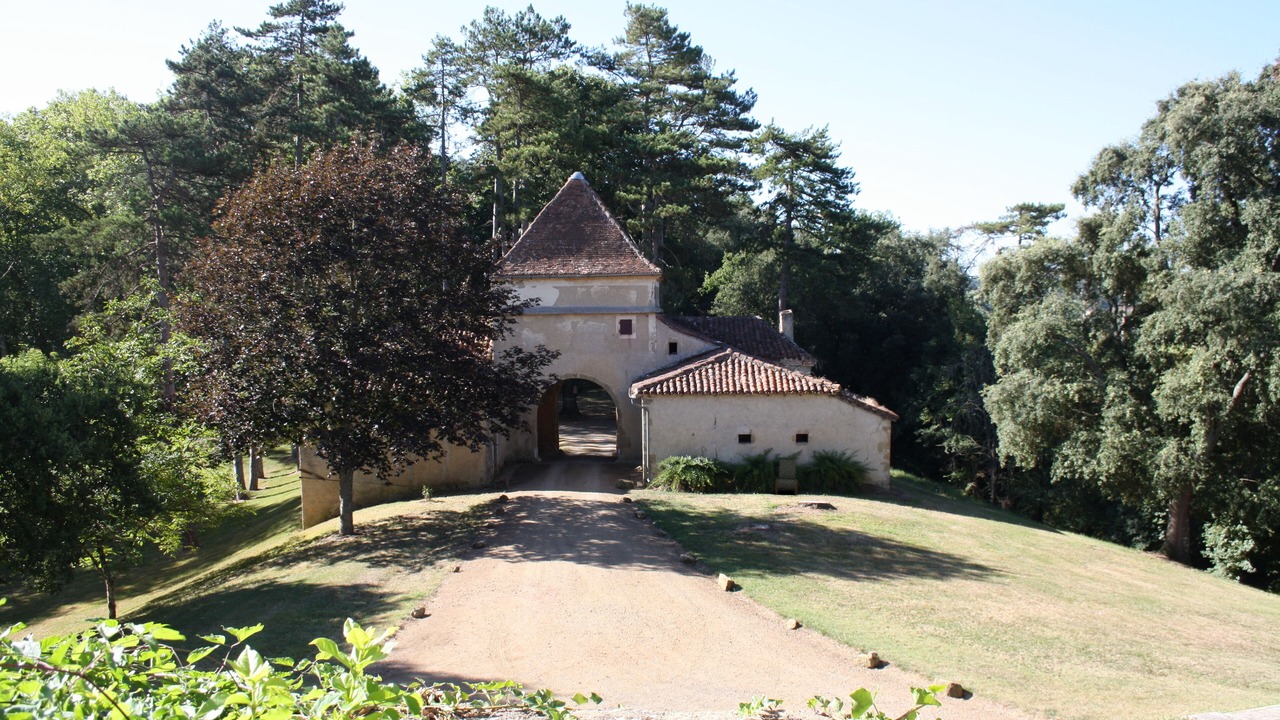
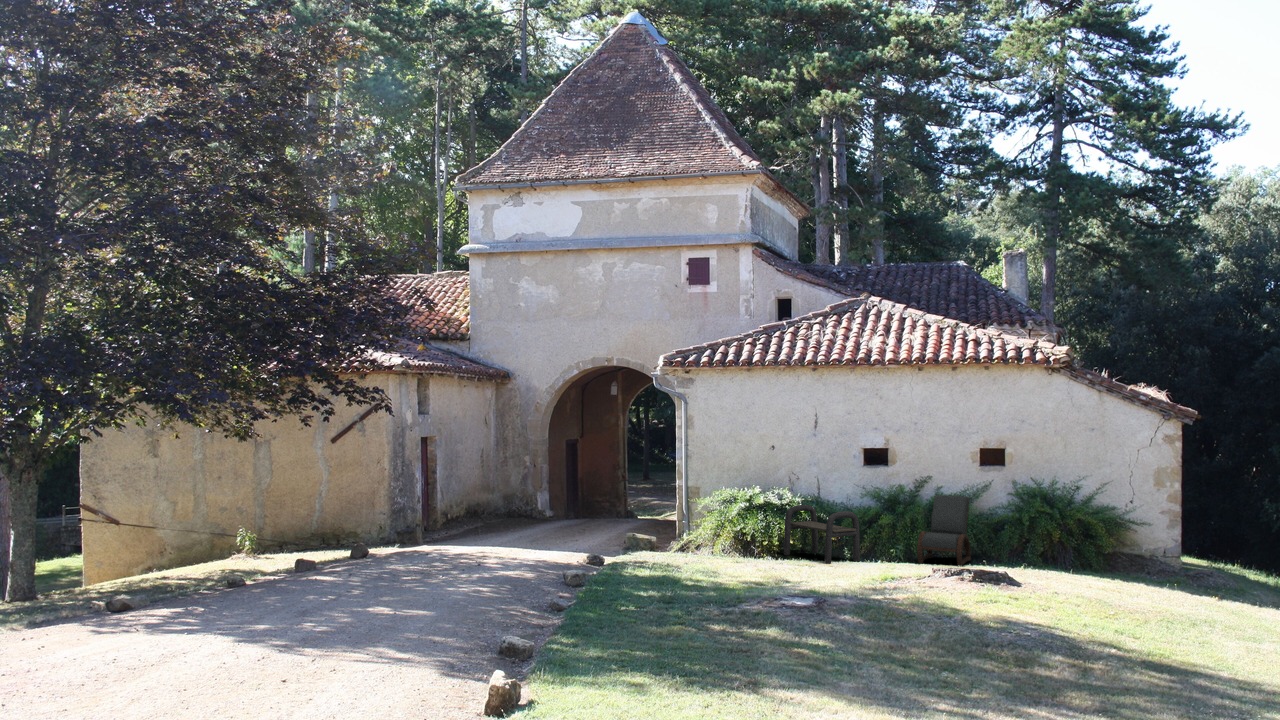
bench: none [709,467,748,498] -> present [784,505,860,564]

